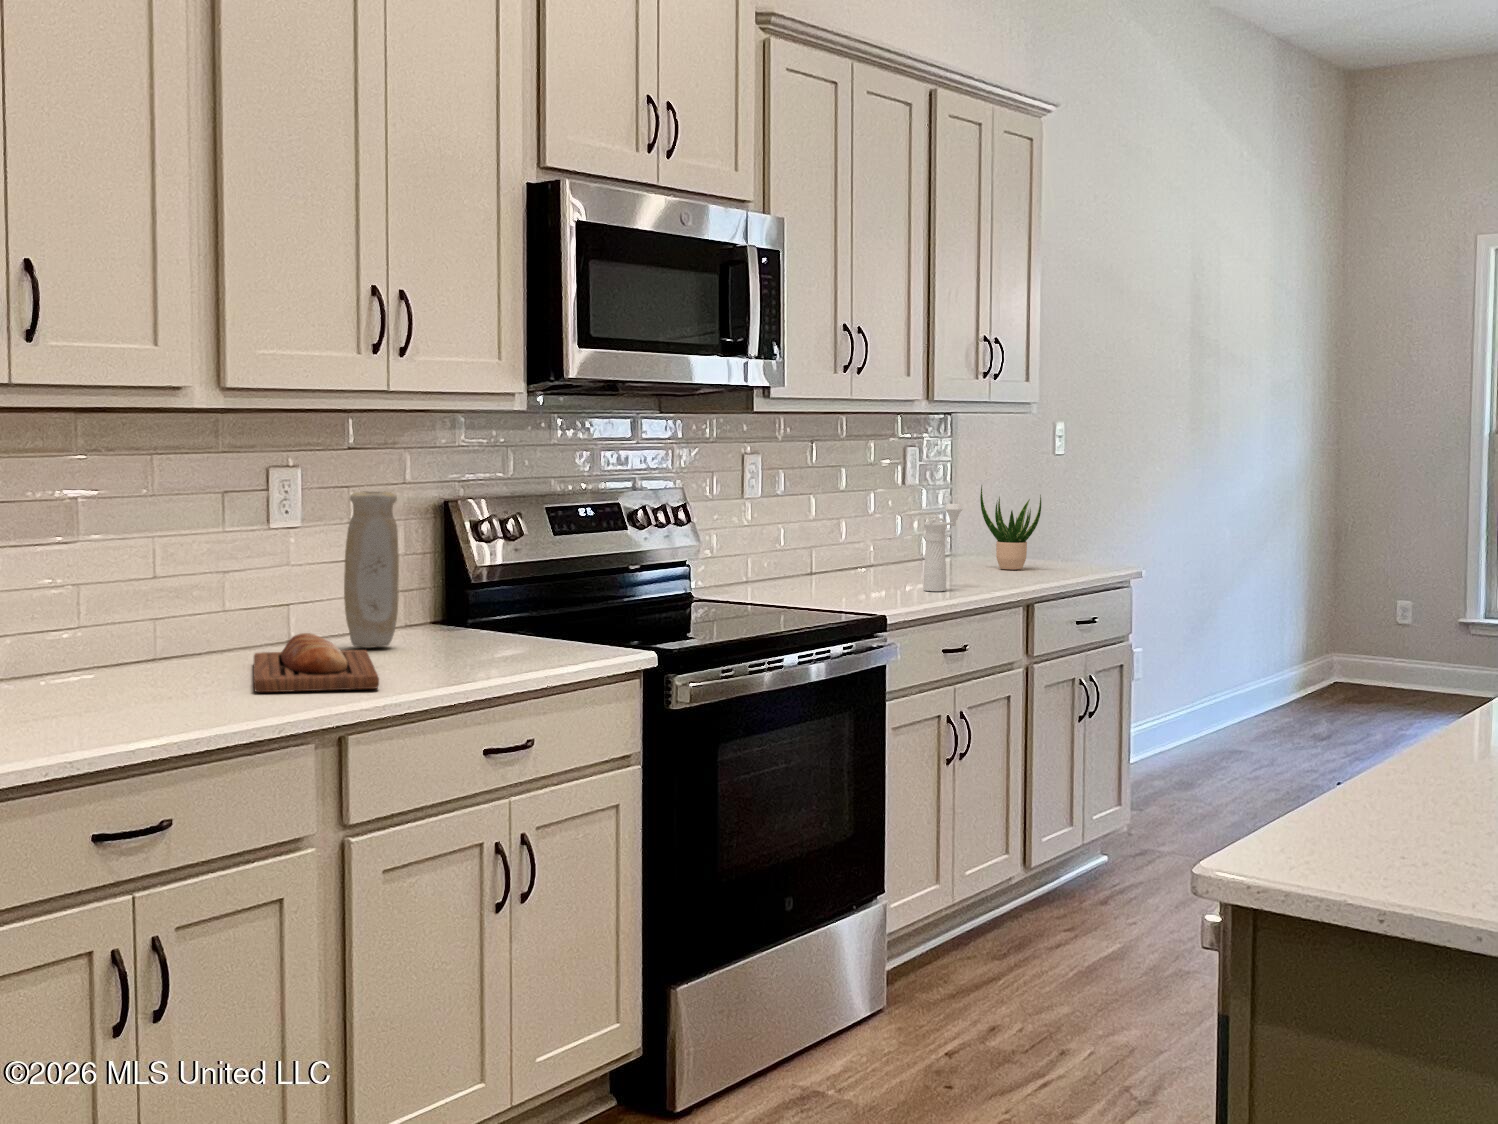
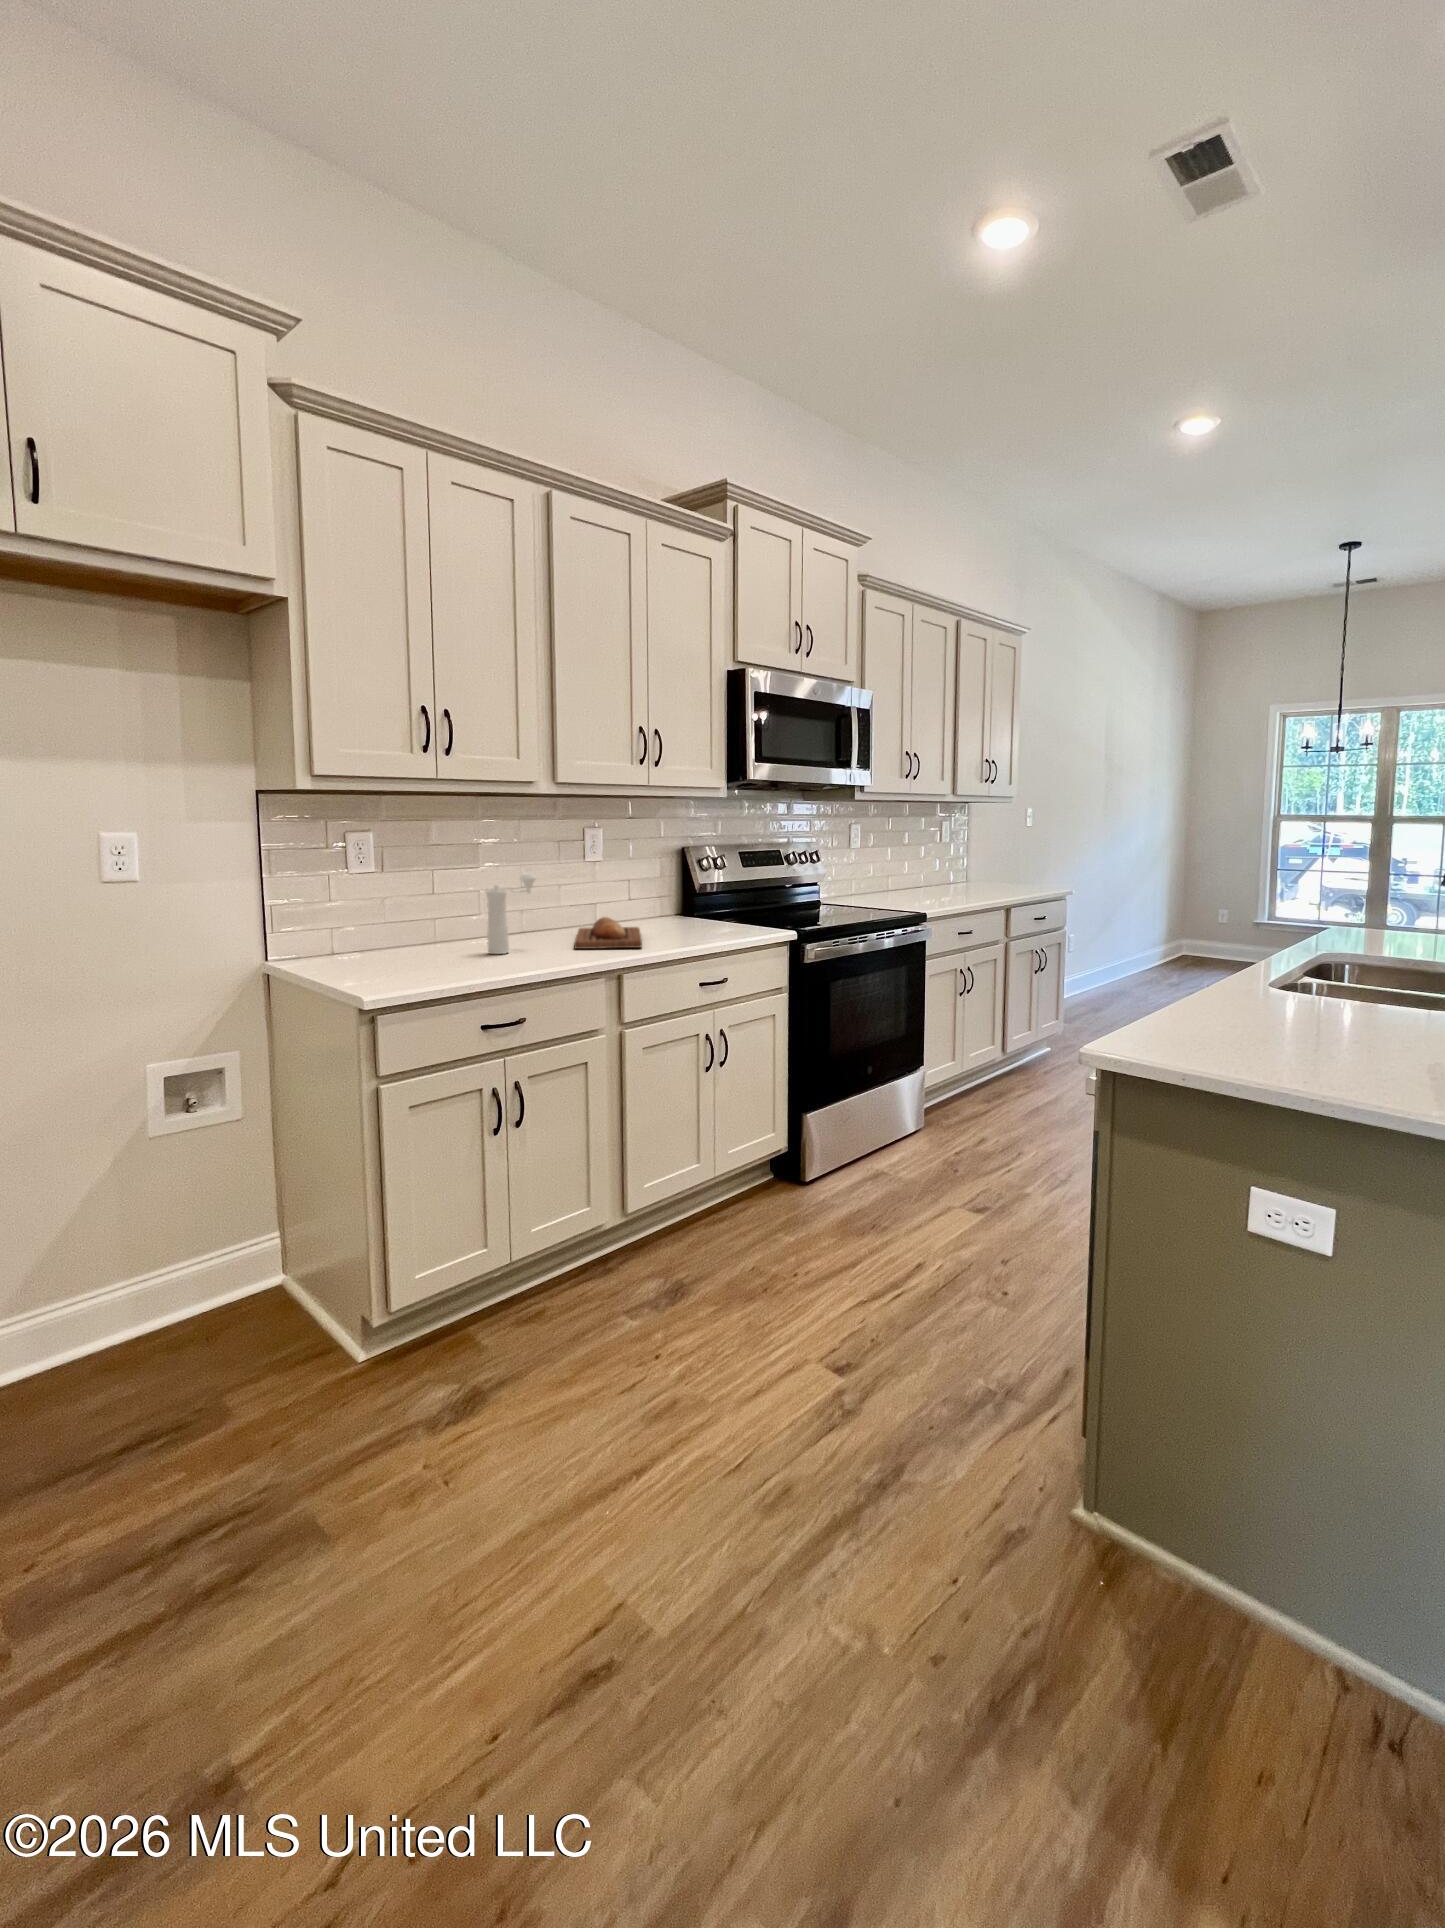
potted plant: present [980,486,1041,570] -> none [980,842,1014,888]
vase: present [344,491,399,648] -> none [629,841,658,926]
pepper mill: present [923,504,962,591] -> present [486,874,536,954]

